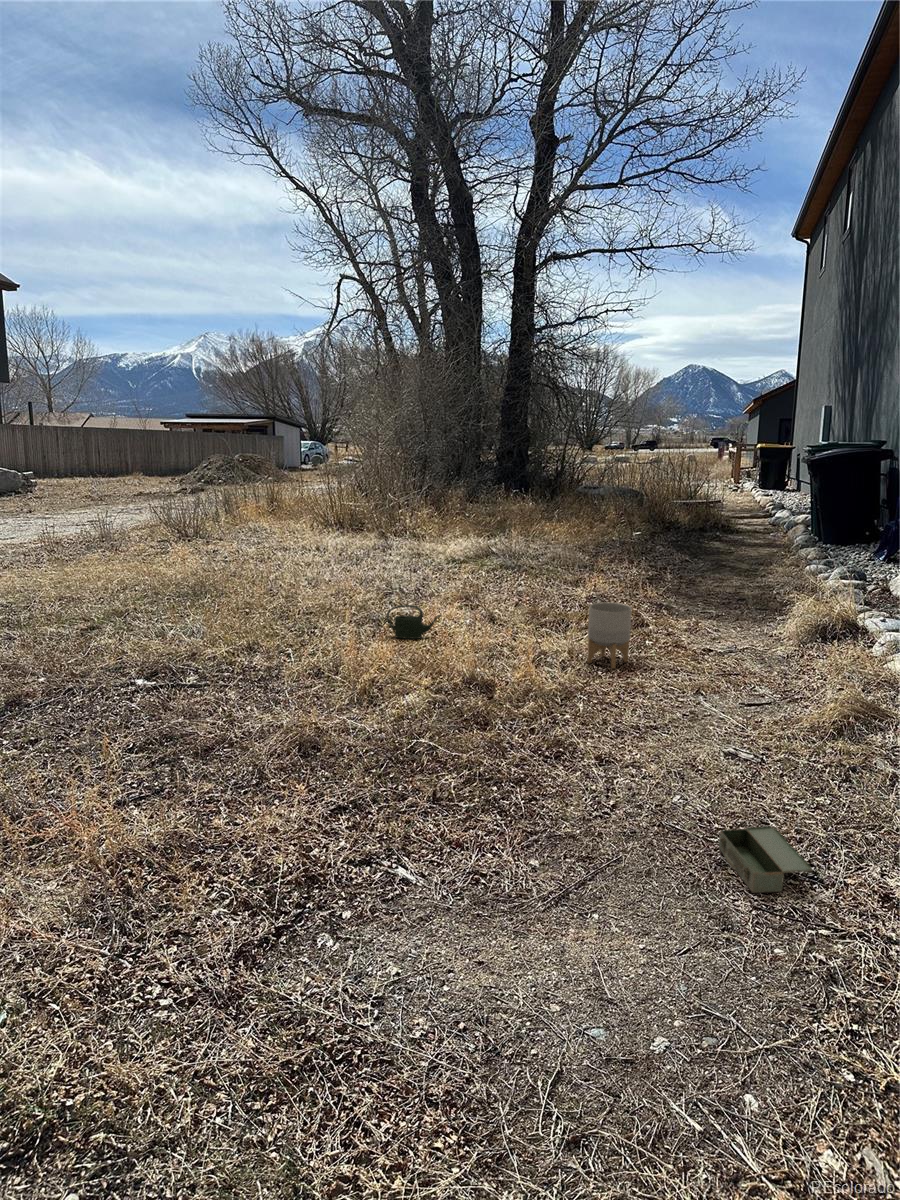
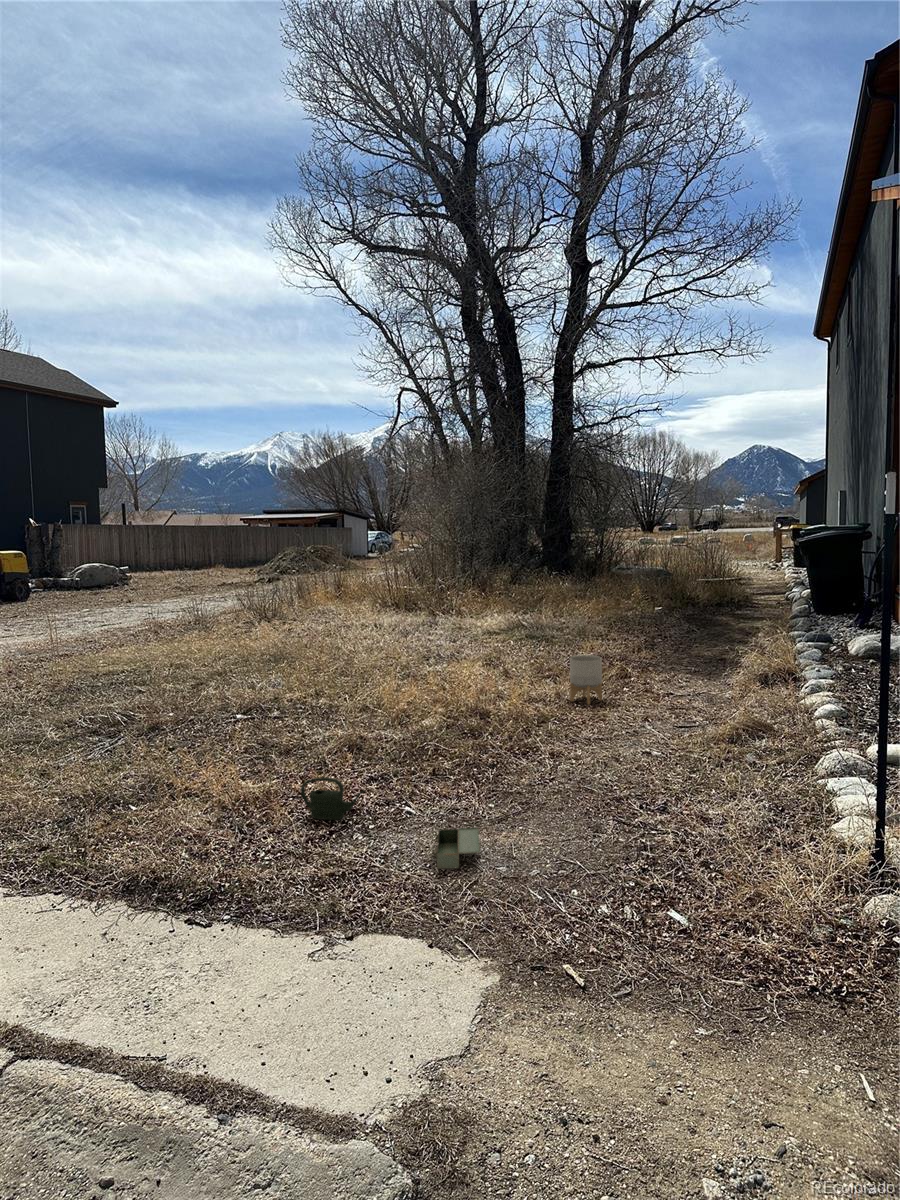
watering can: present [387,605,441,639] -> present [301,777,365,820]
toolbox: present [719,826,812,893] -> present [432,827,480,869]

